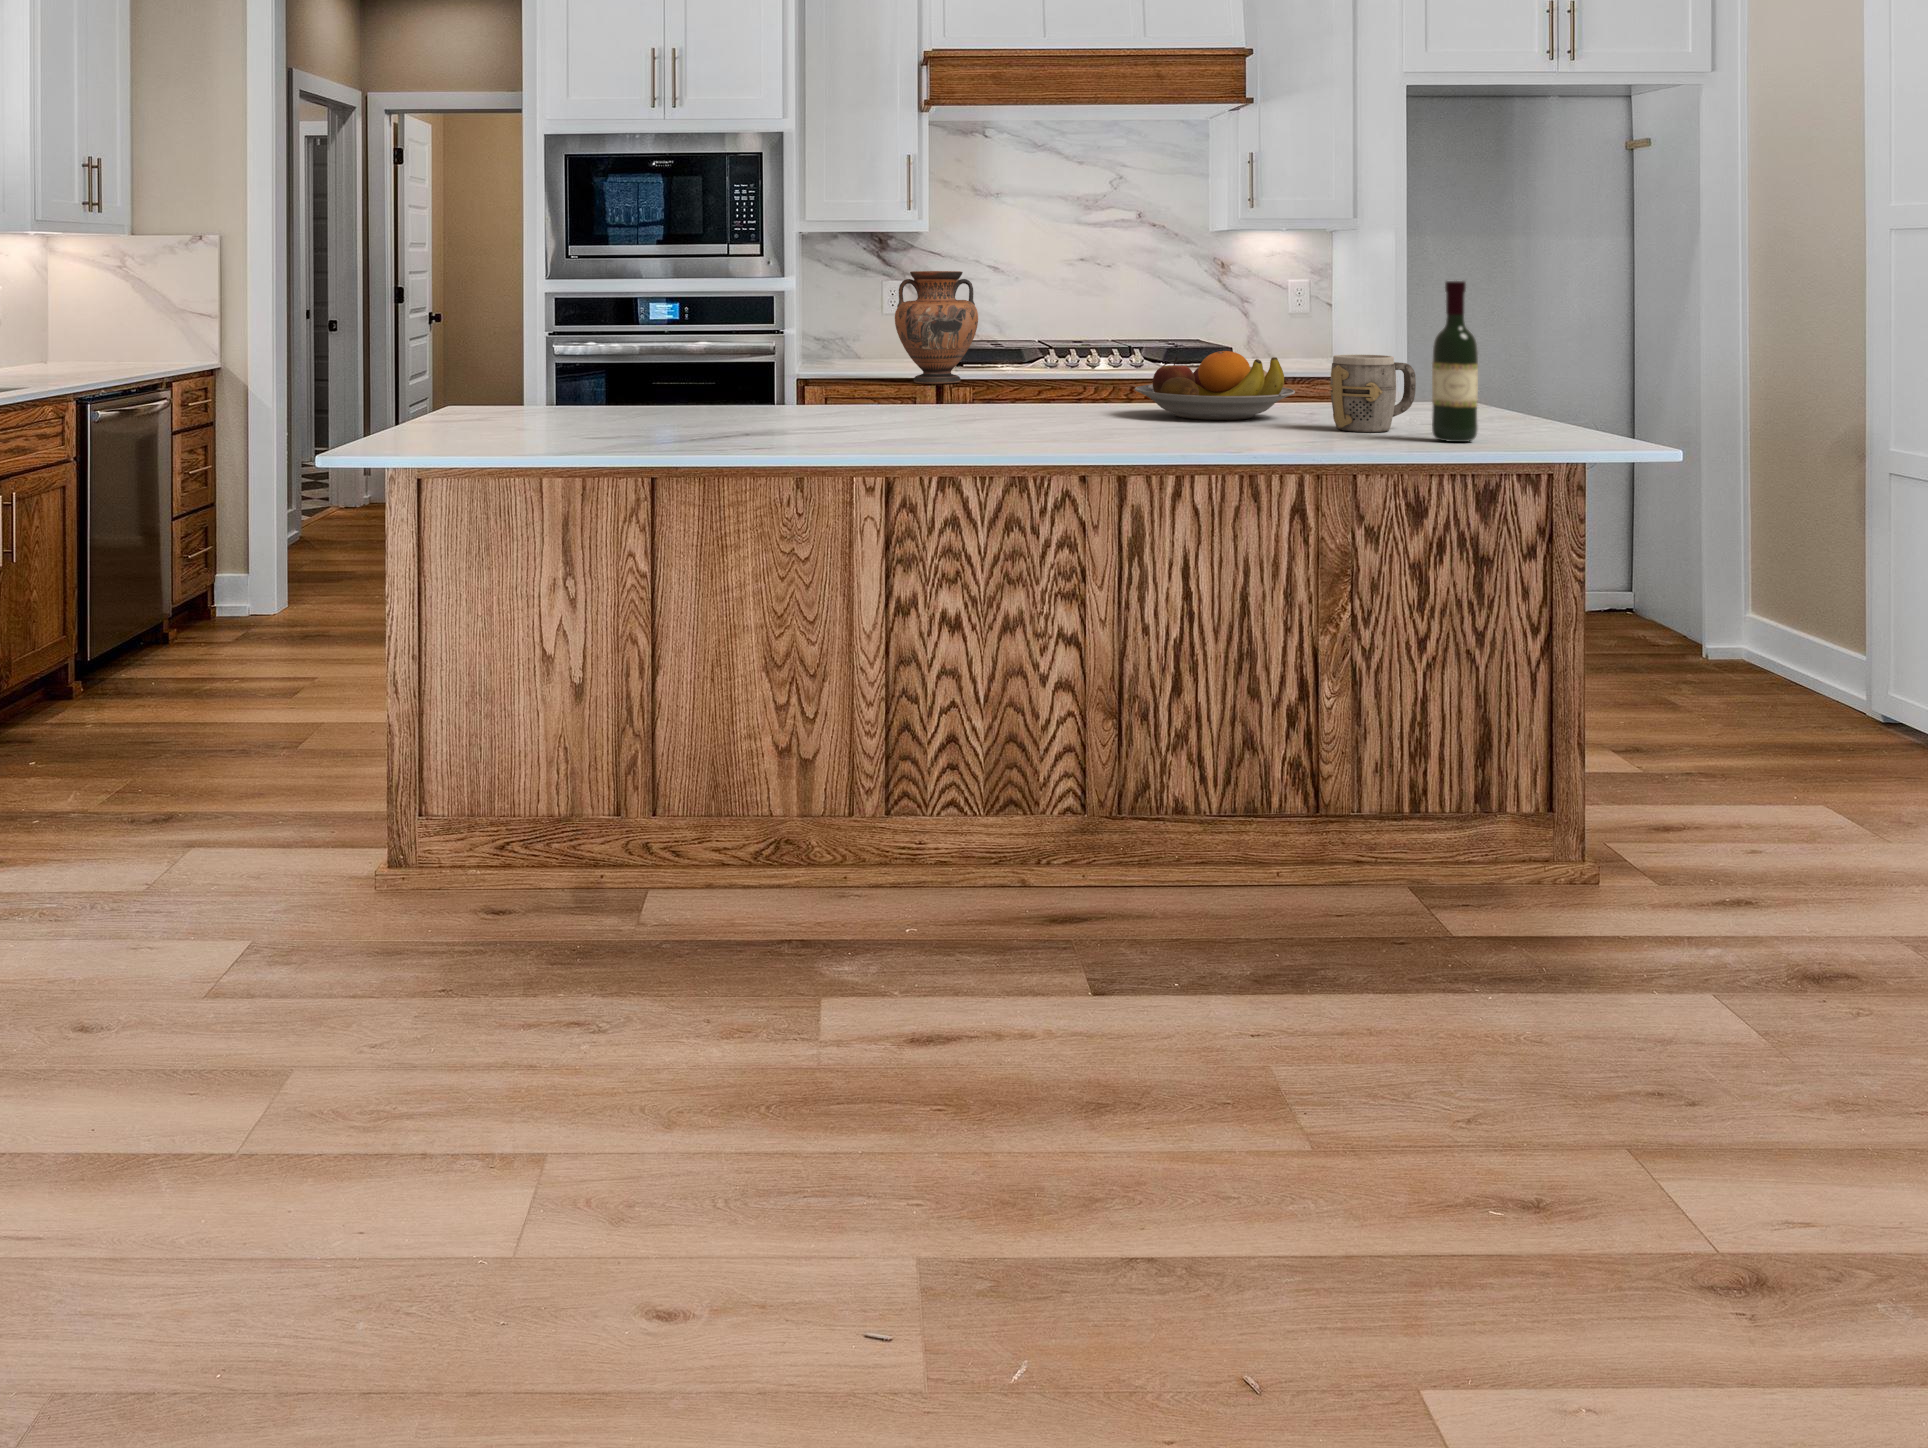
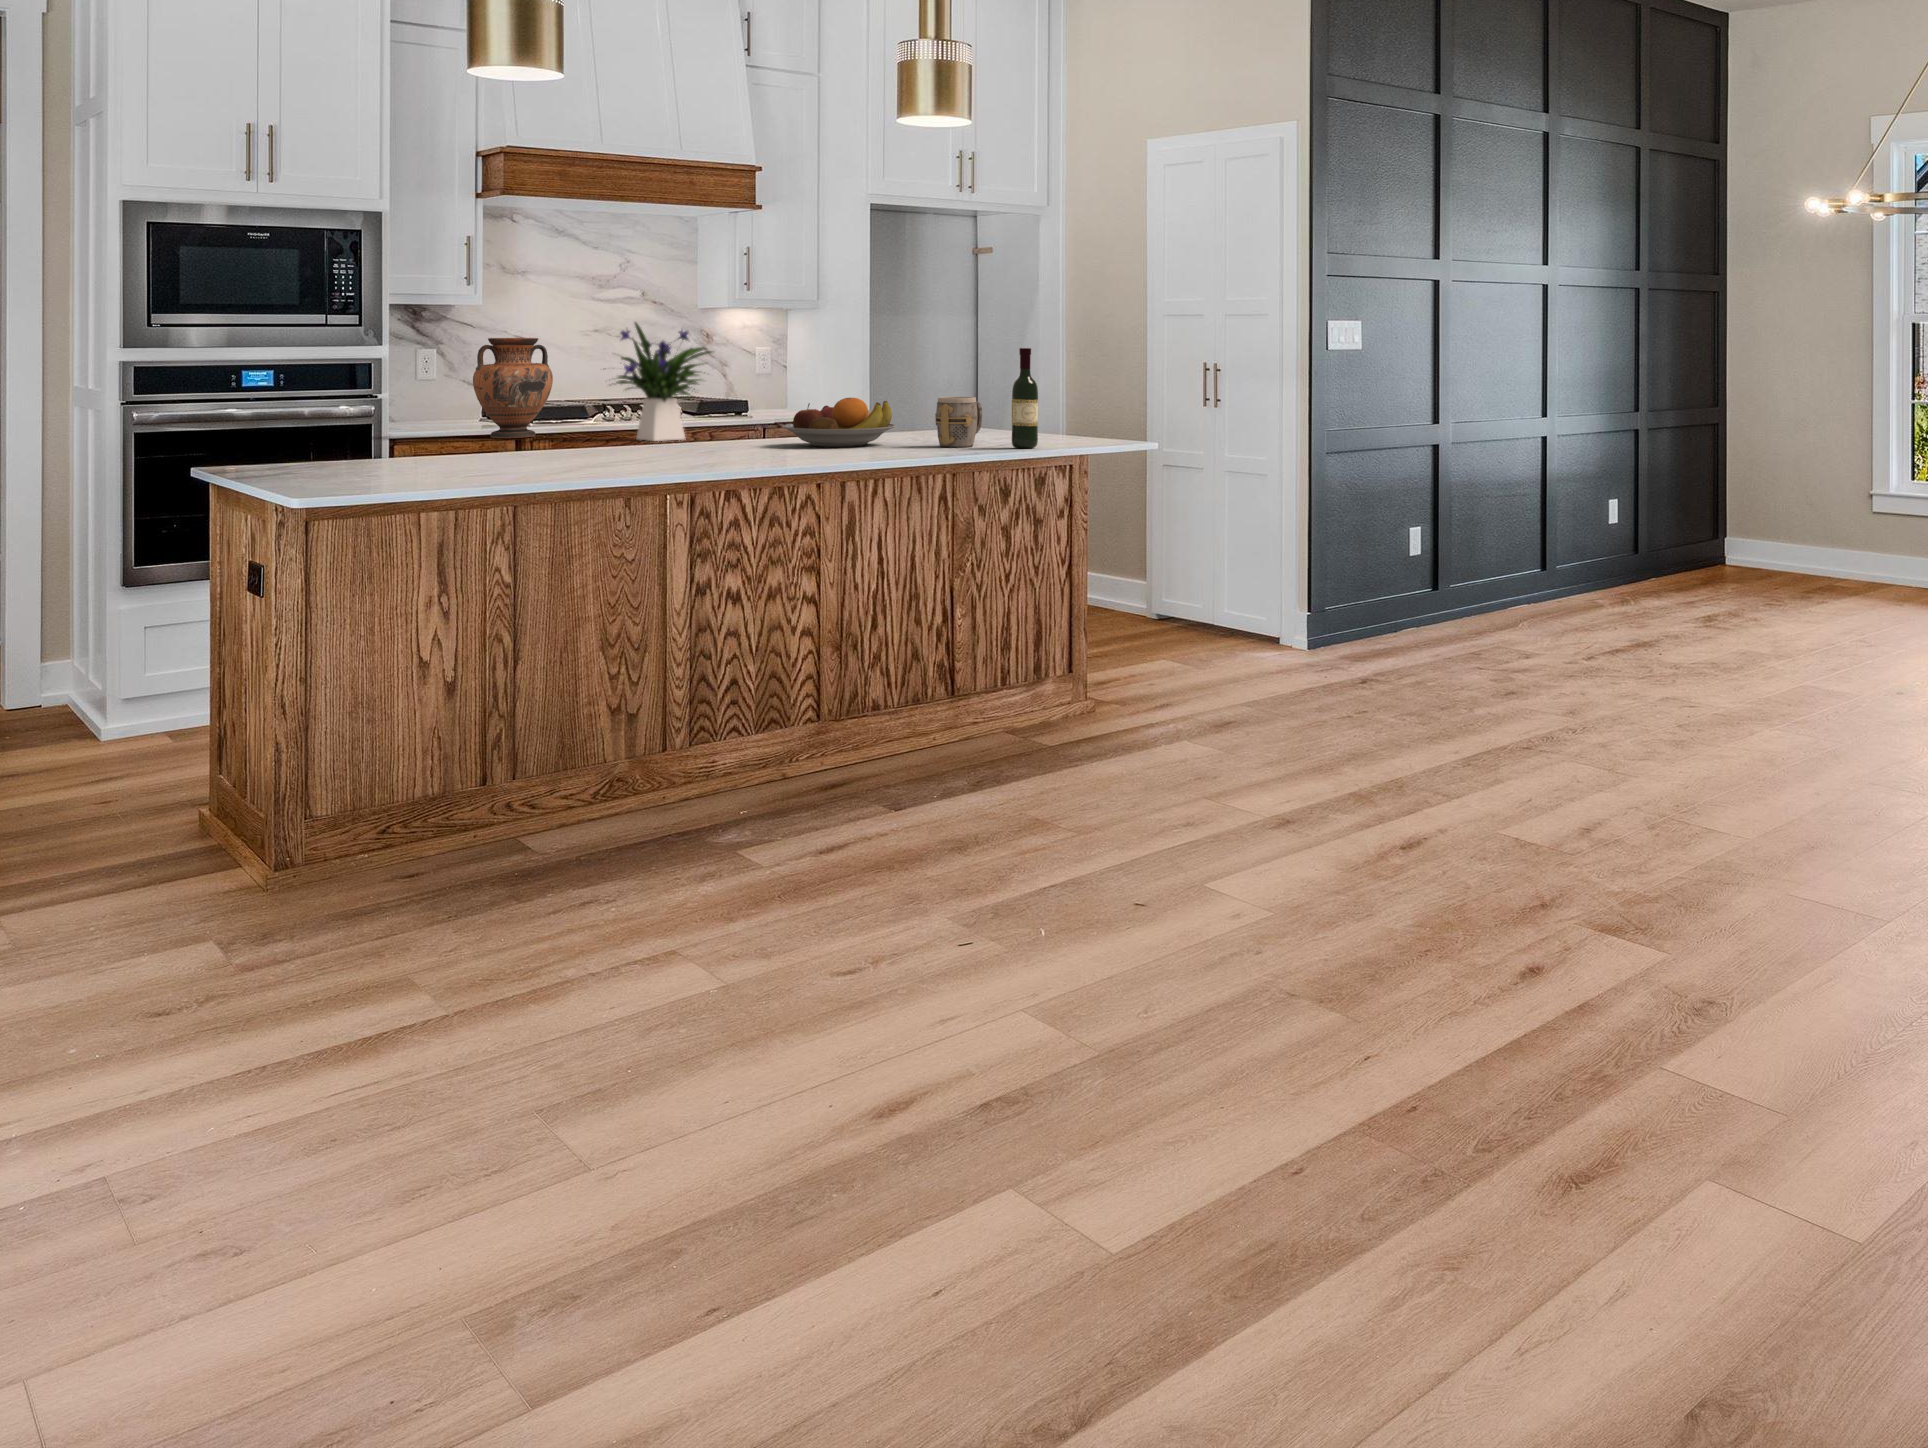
flower arrangement: none [984,249,1122,396] -> present [610,322,711,441]

